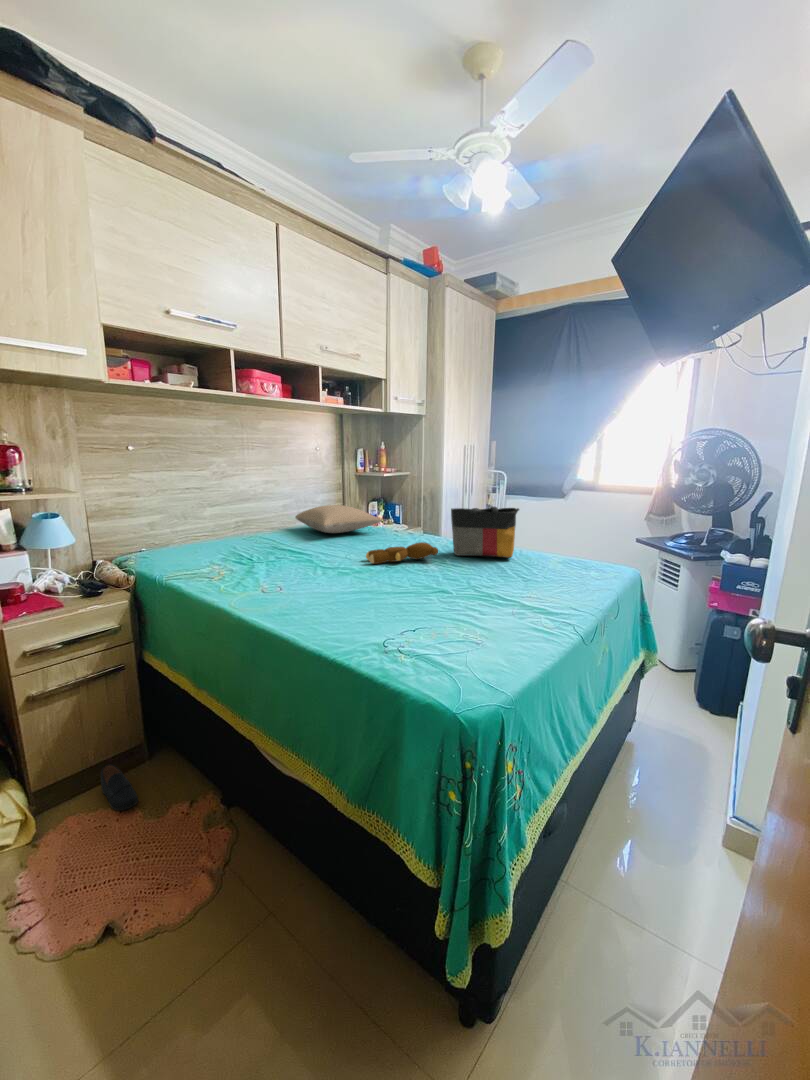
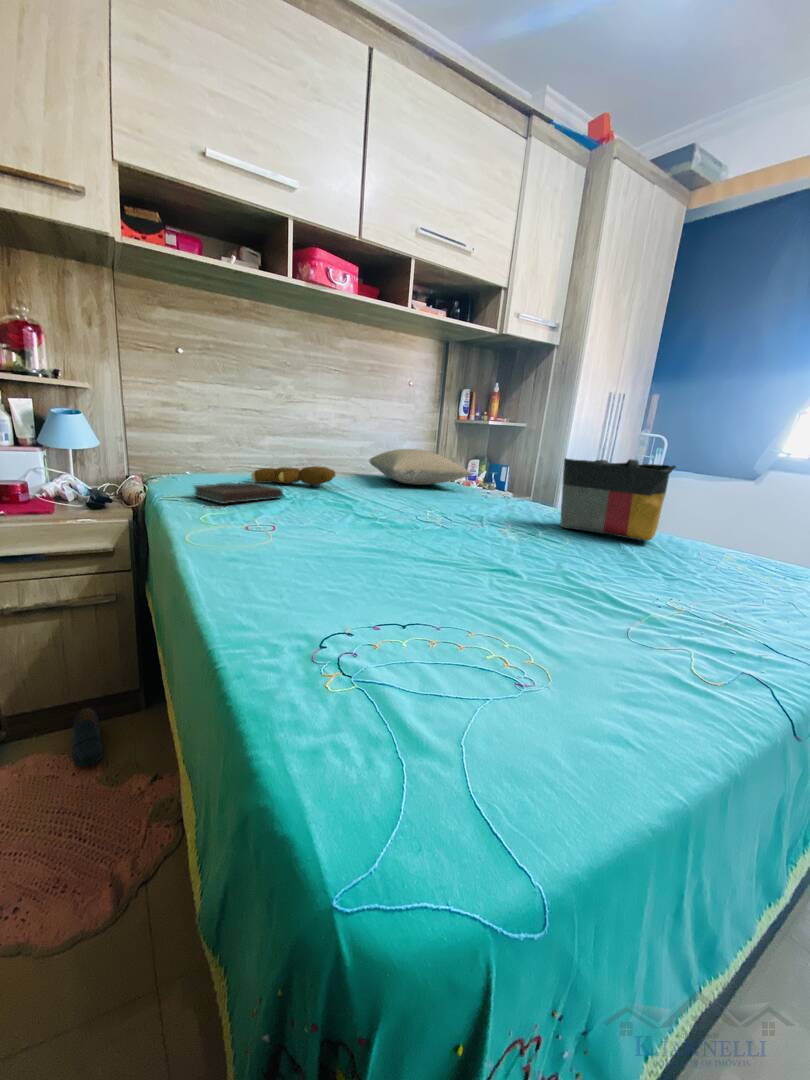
teddy bear: present [366,542,438,564] -> present [251,466,335,486]
notebook: none [181,553,252,576] -> present [194,482,283,504]

